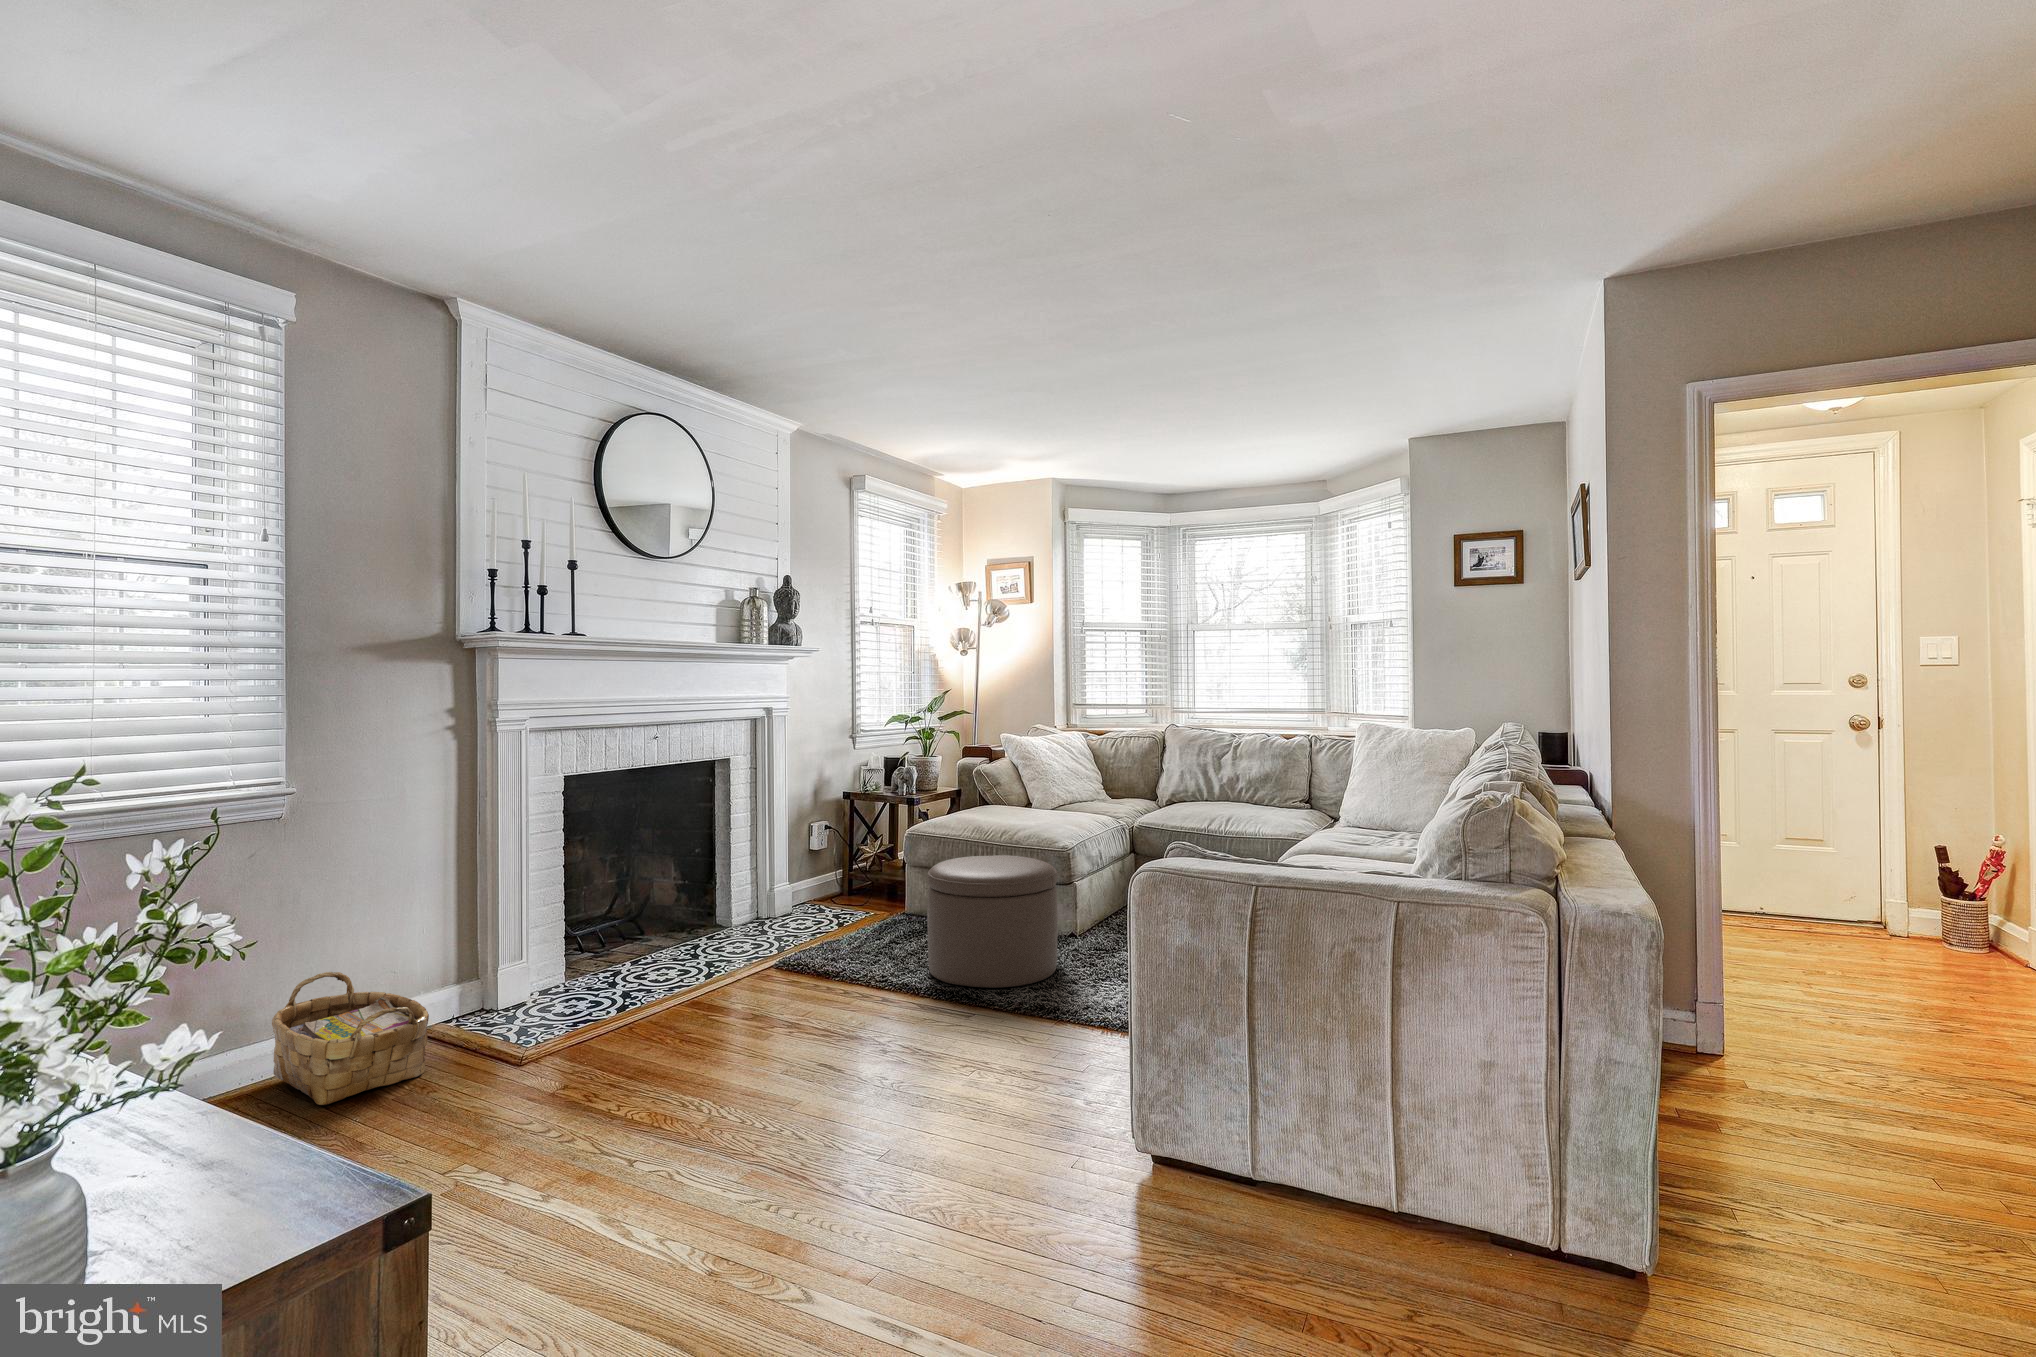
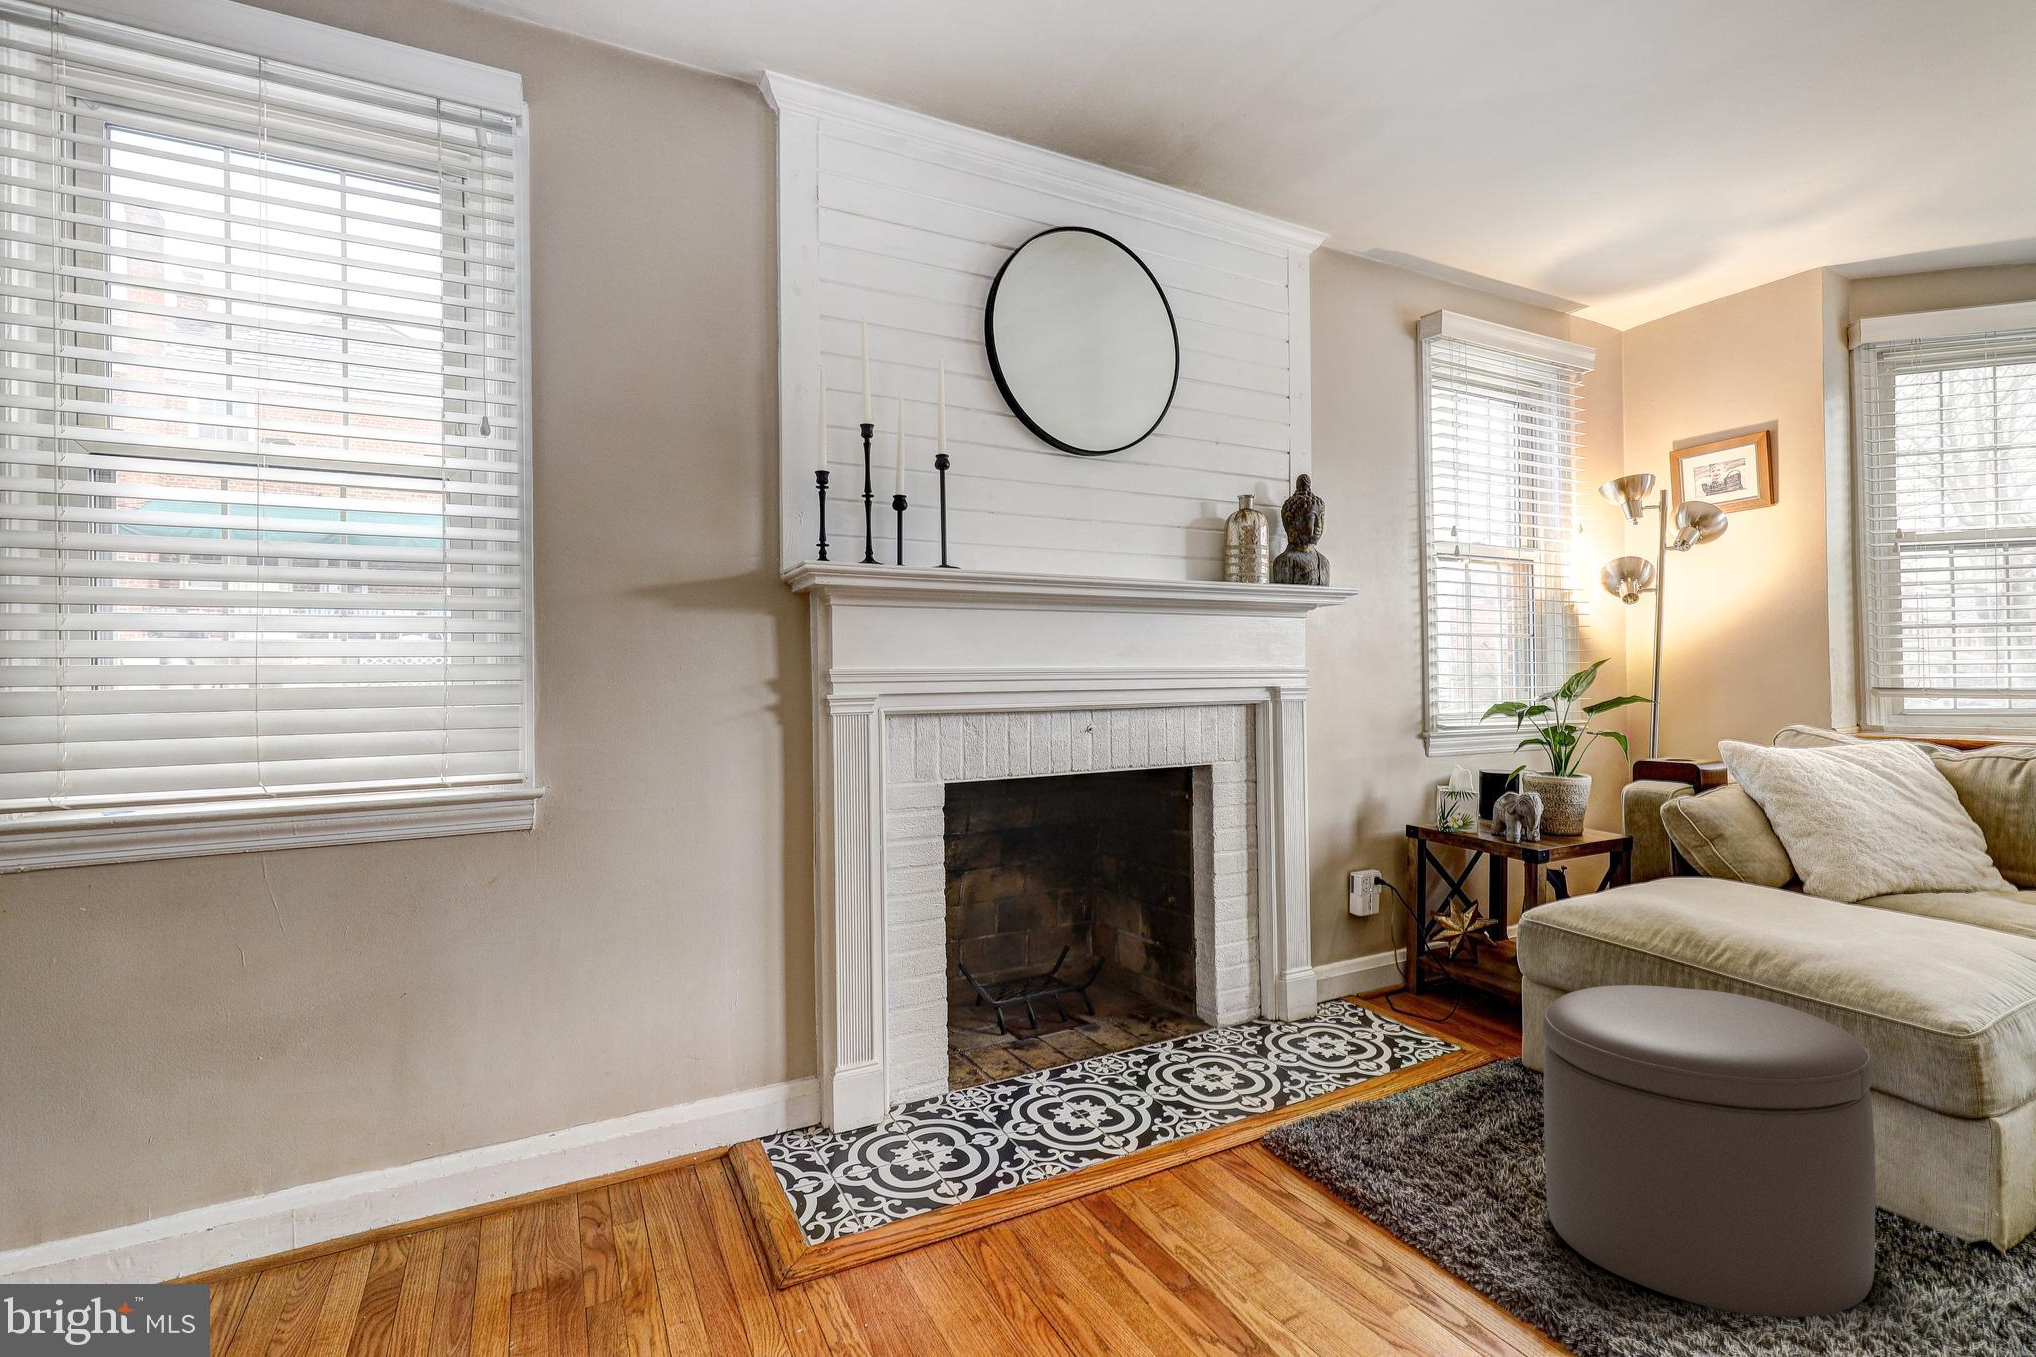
woven basket: present [272,972,429,1105] -> none [490,1054,680,1274]

